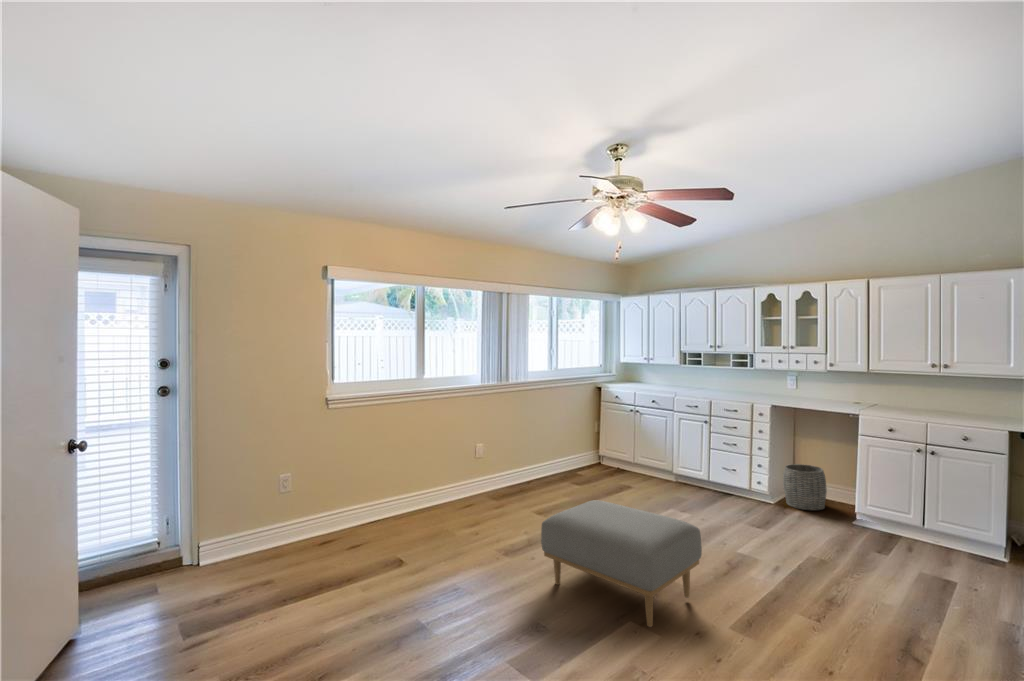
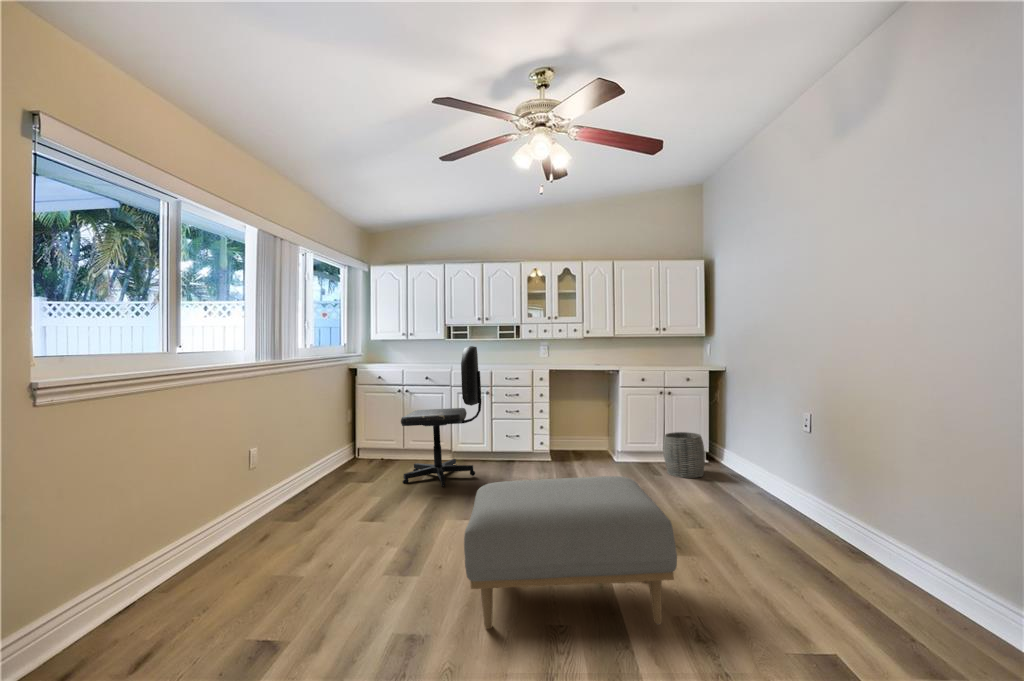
office chair: none [615,379,693,499] -> present [401,346,482,486]
woven basket: present [783,464,827,510] -> present [663,432,705,478]

